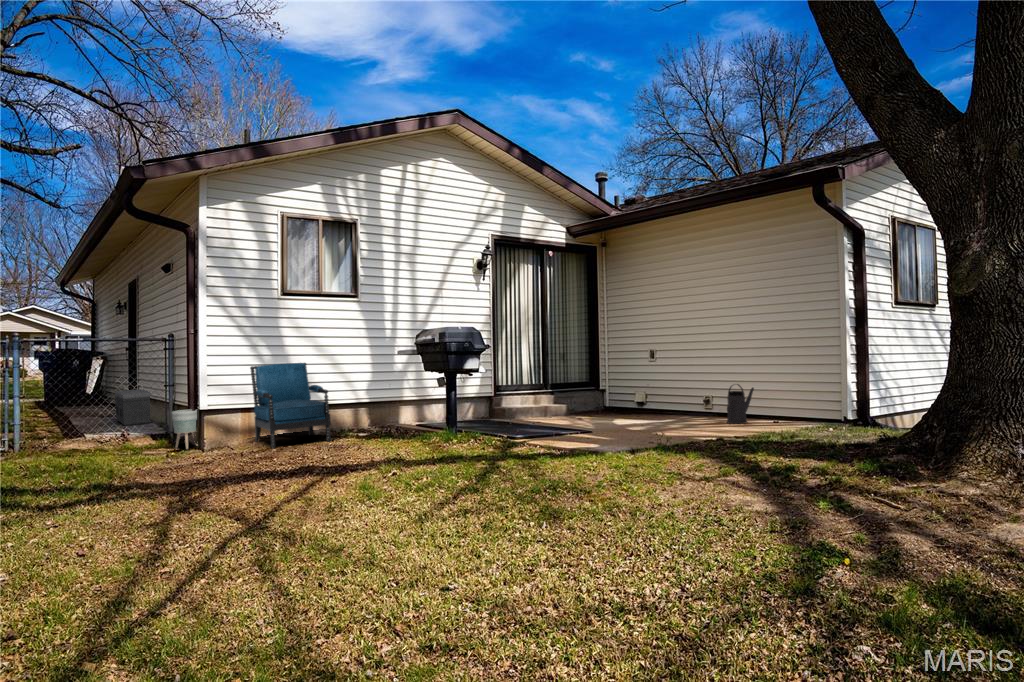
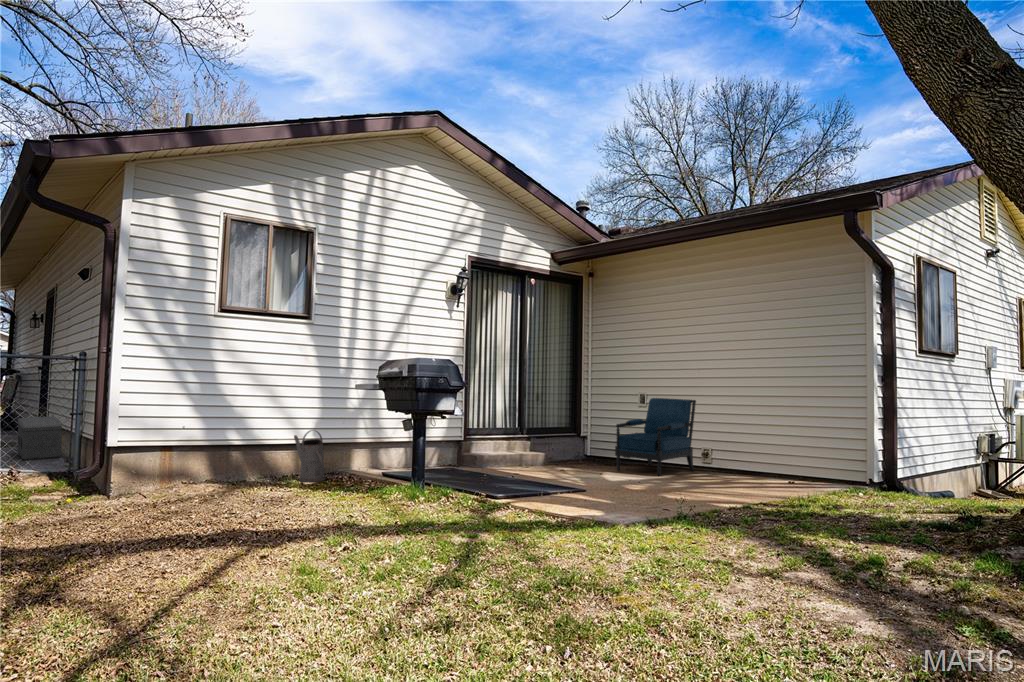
chair: present [250,363,331,449] -> present [615,398,696,476]
watering can: present [727,384,754,424] -> present [294,430,325,482]
planter: present [172,409,198,449] -> none [64,448,100,498]

